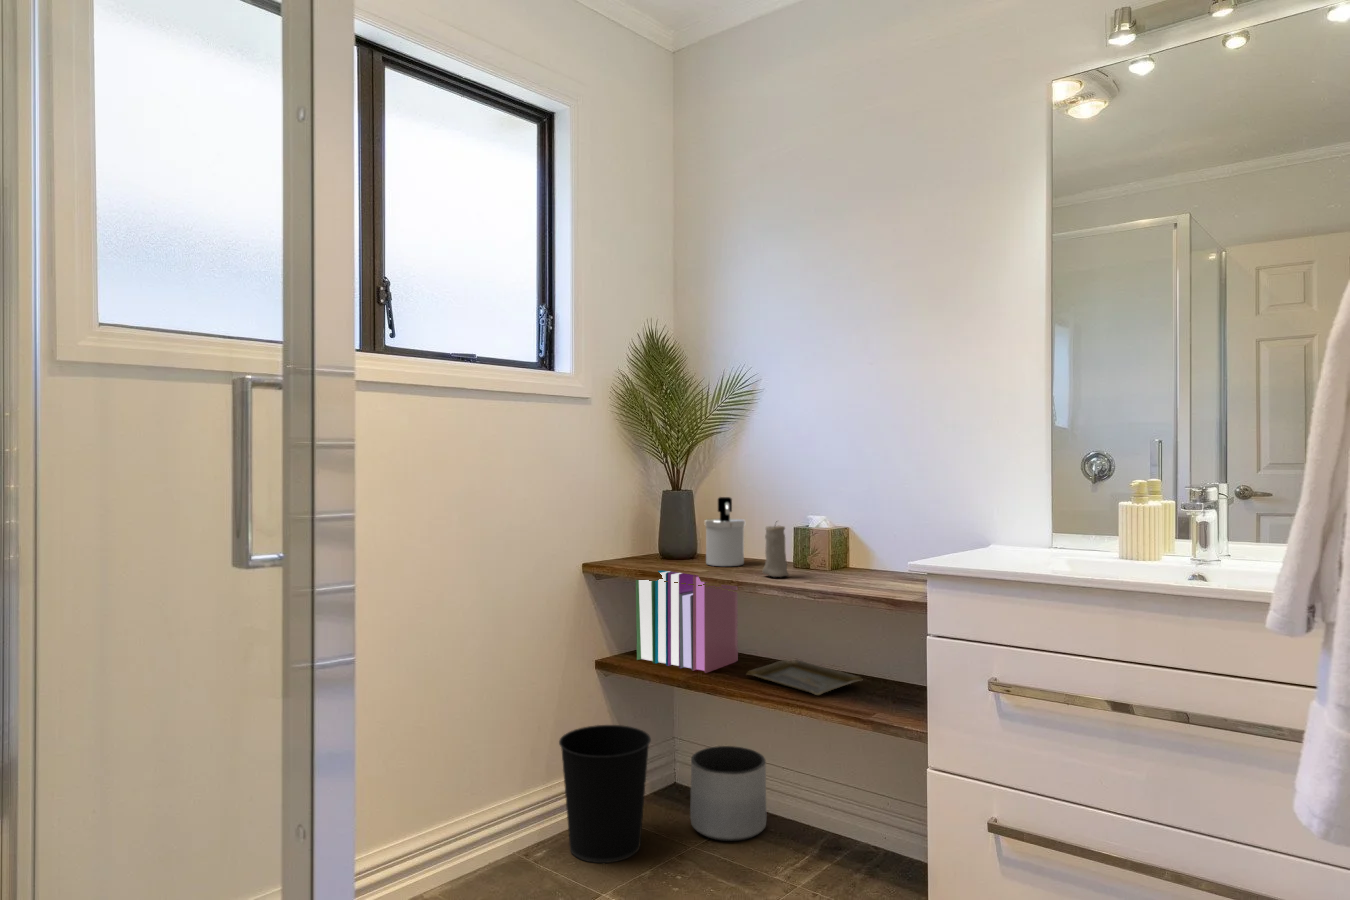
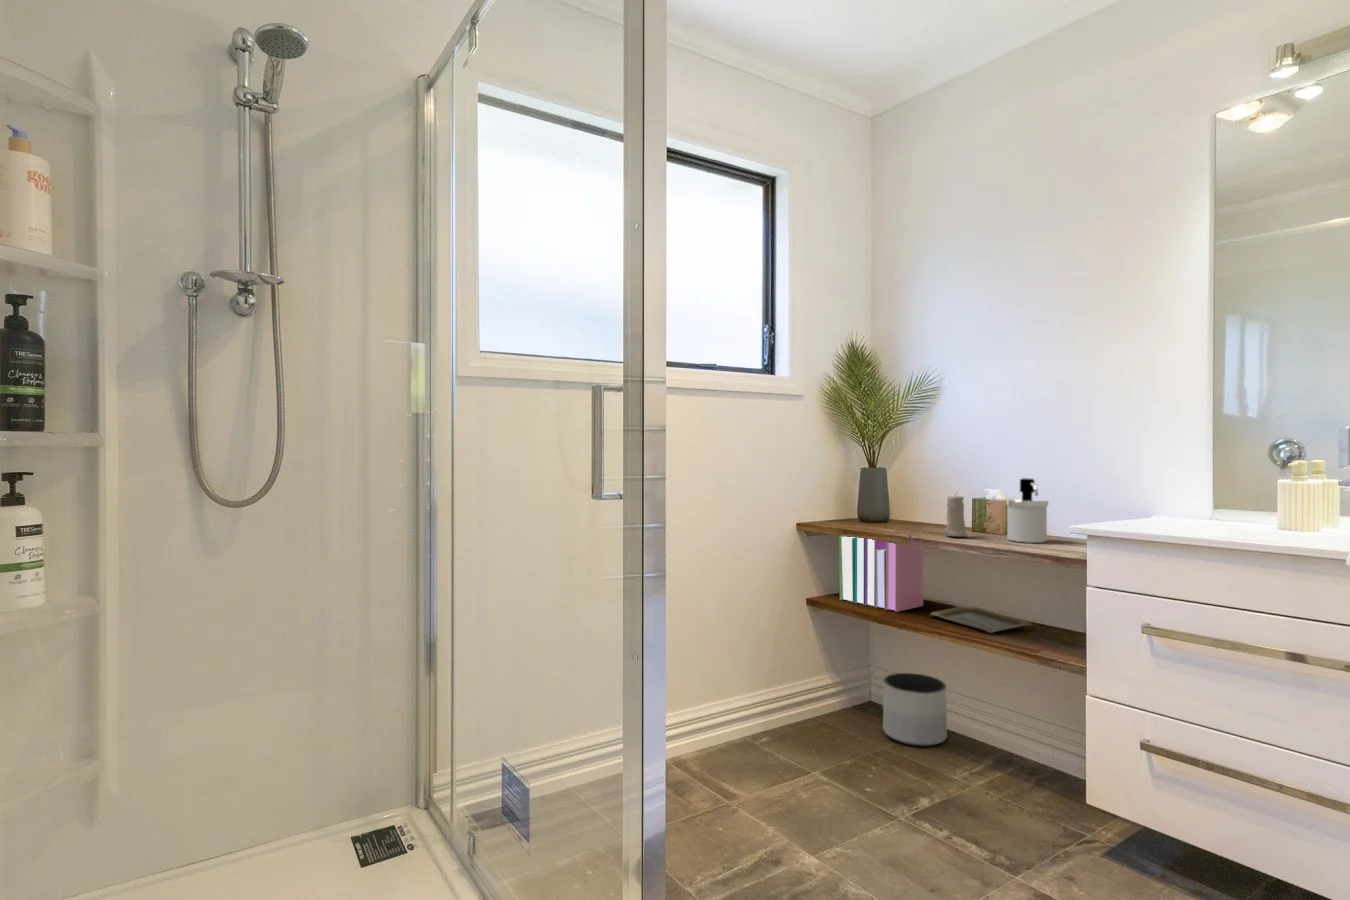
soap dispenser: present [704,497,745,566] -> present [1006,478,1048,543]
wastebasket: present [559,725,651,863] -> none [780,648,851,750]

